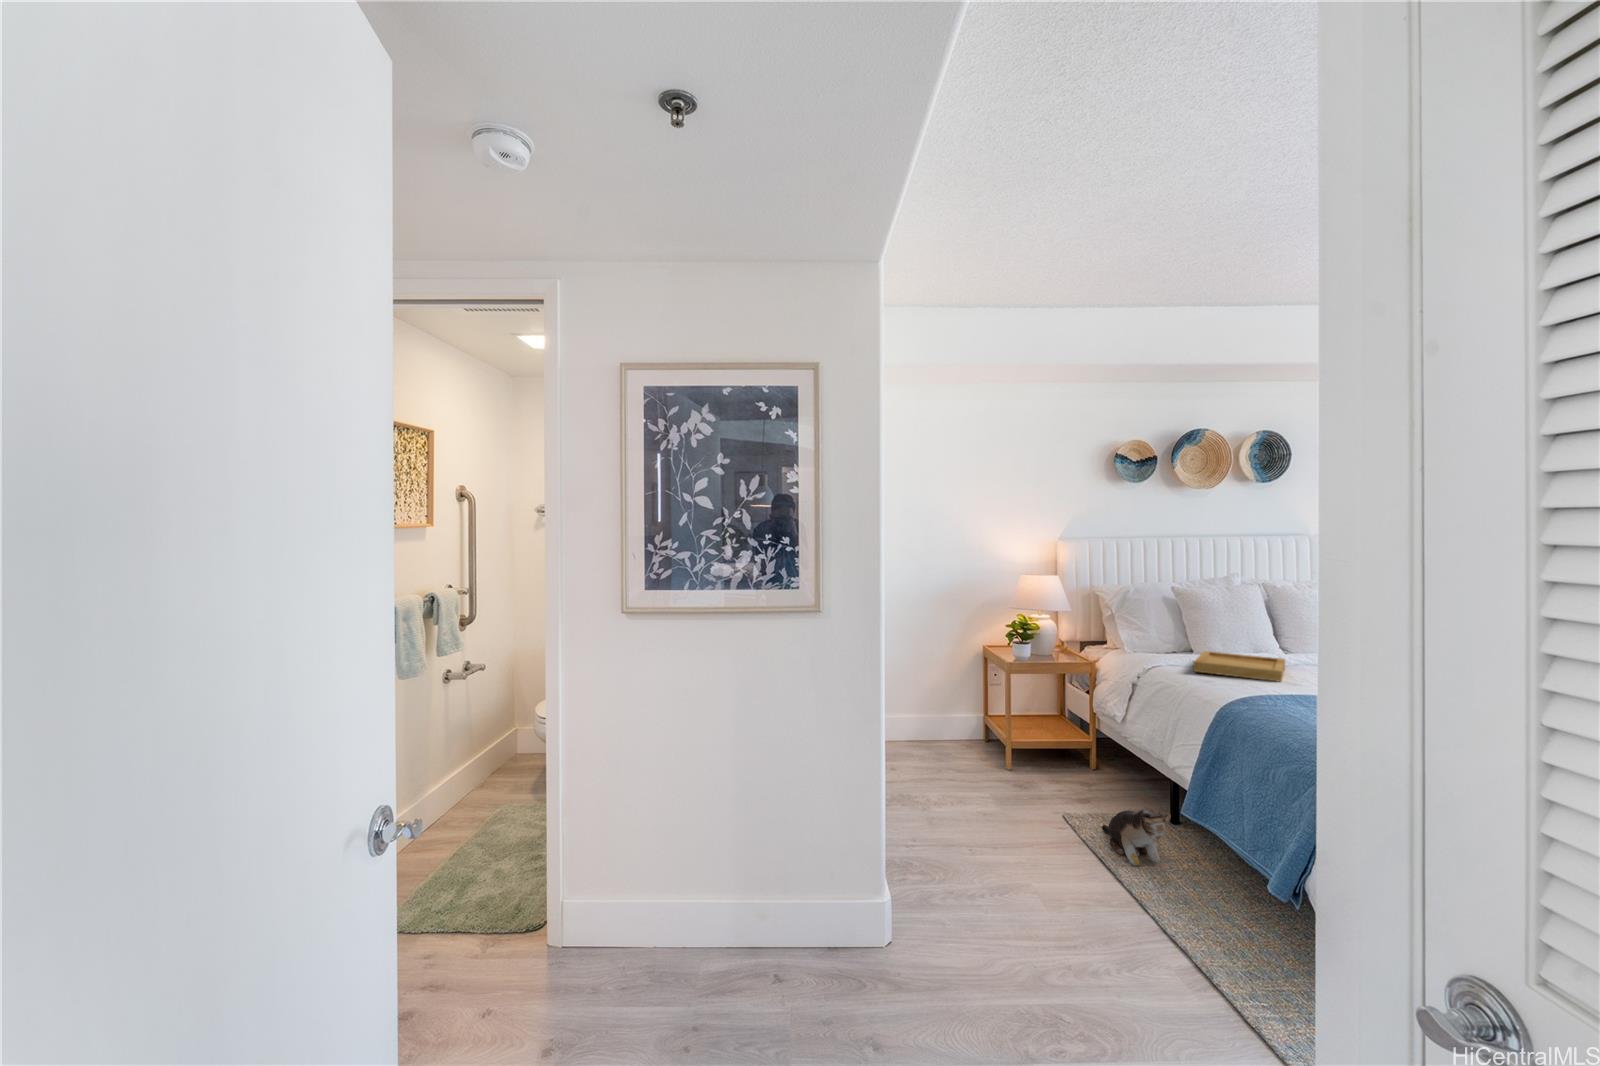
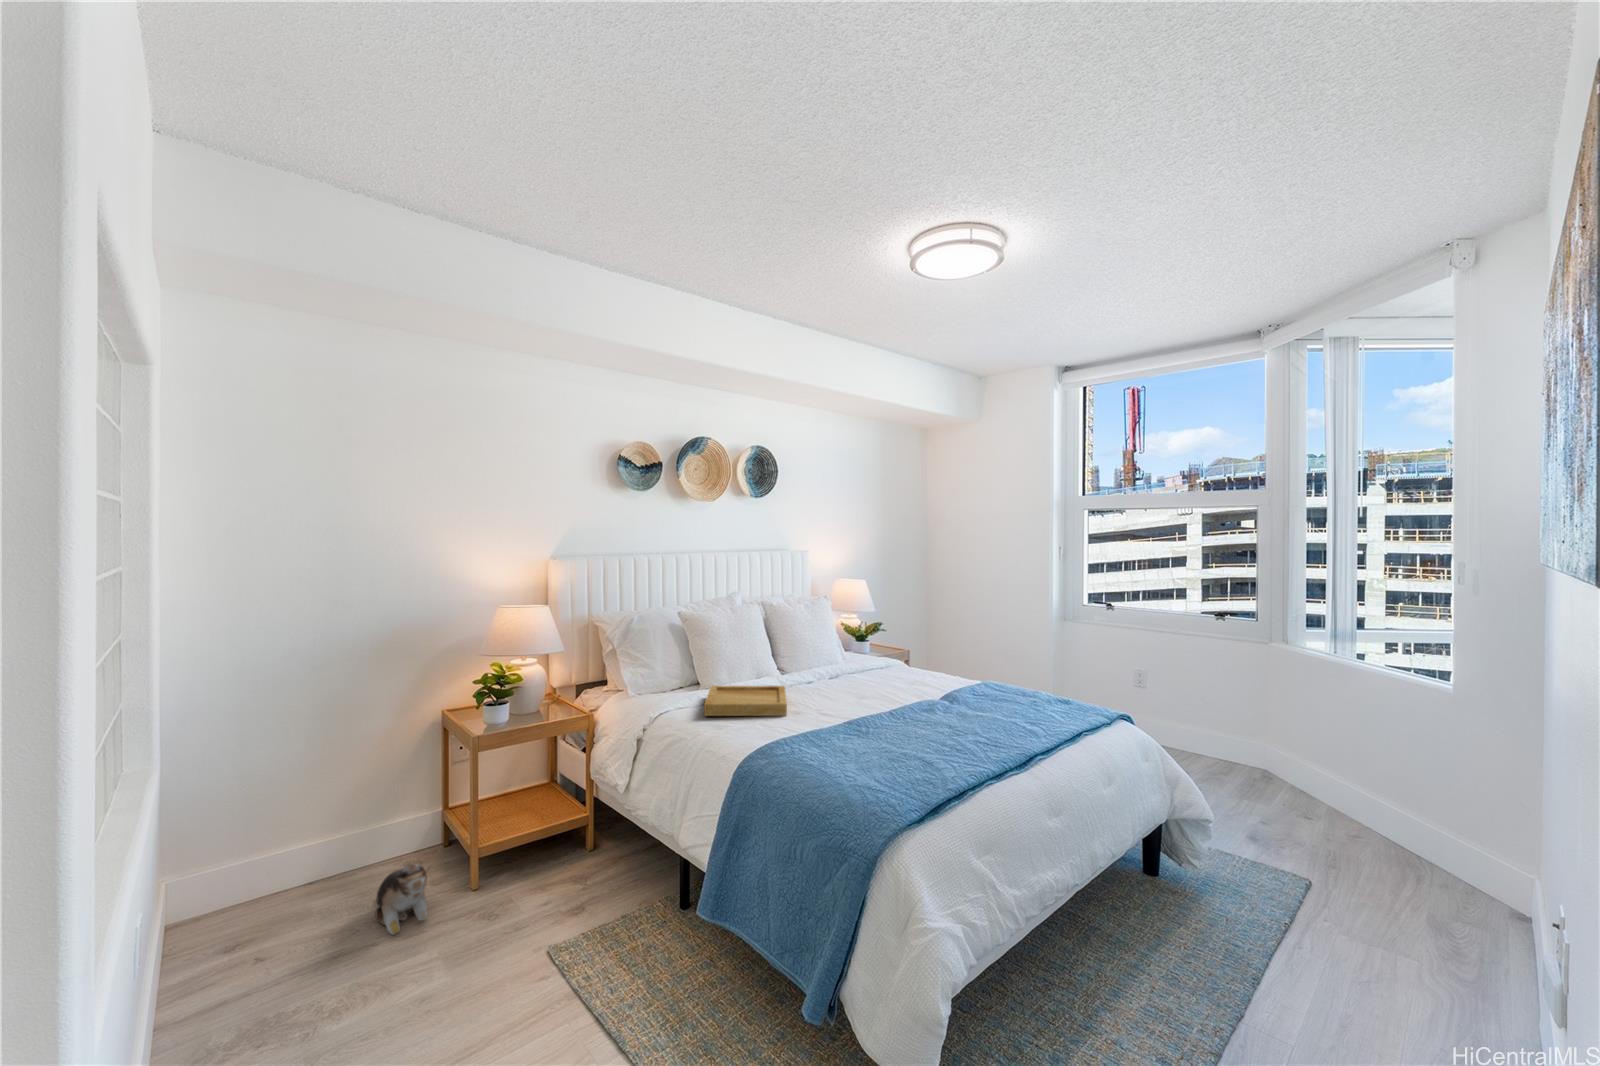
plush toy: present [1102,807,1171,866] -> present [376,863,430,935]

